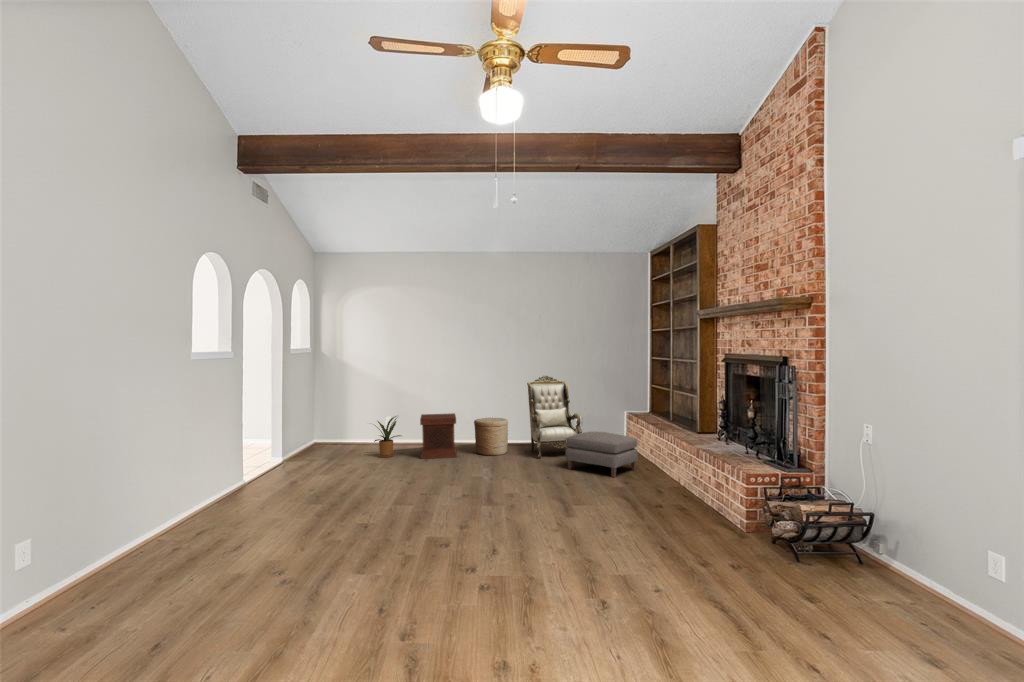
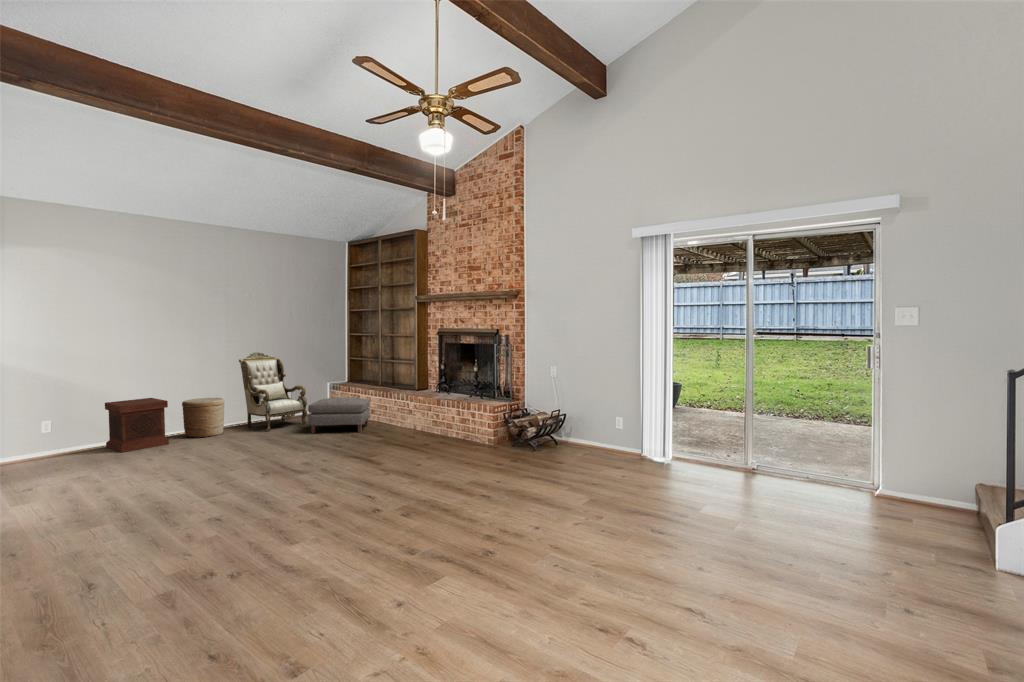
house plant: present [374,416,401,458] -> none [26,406,85,460]

